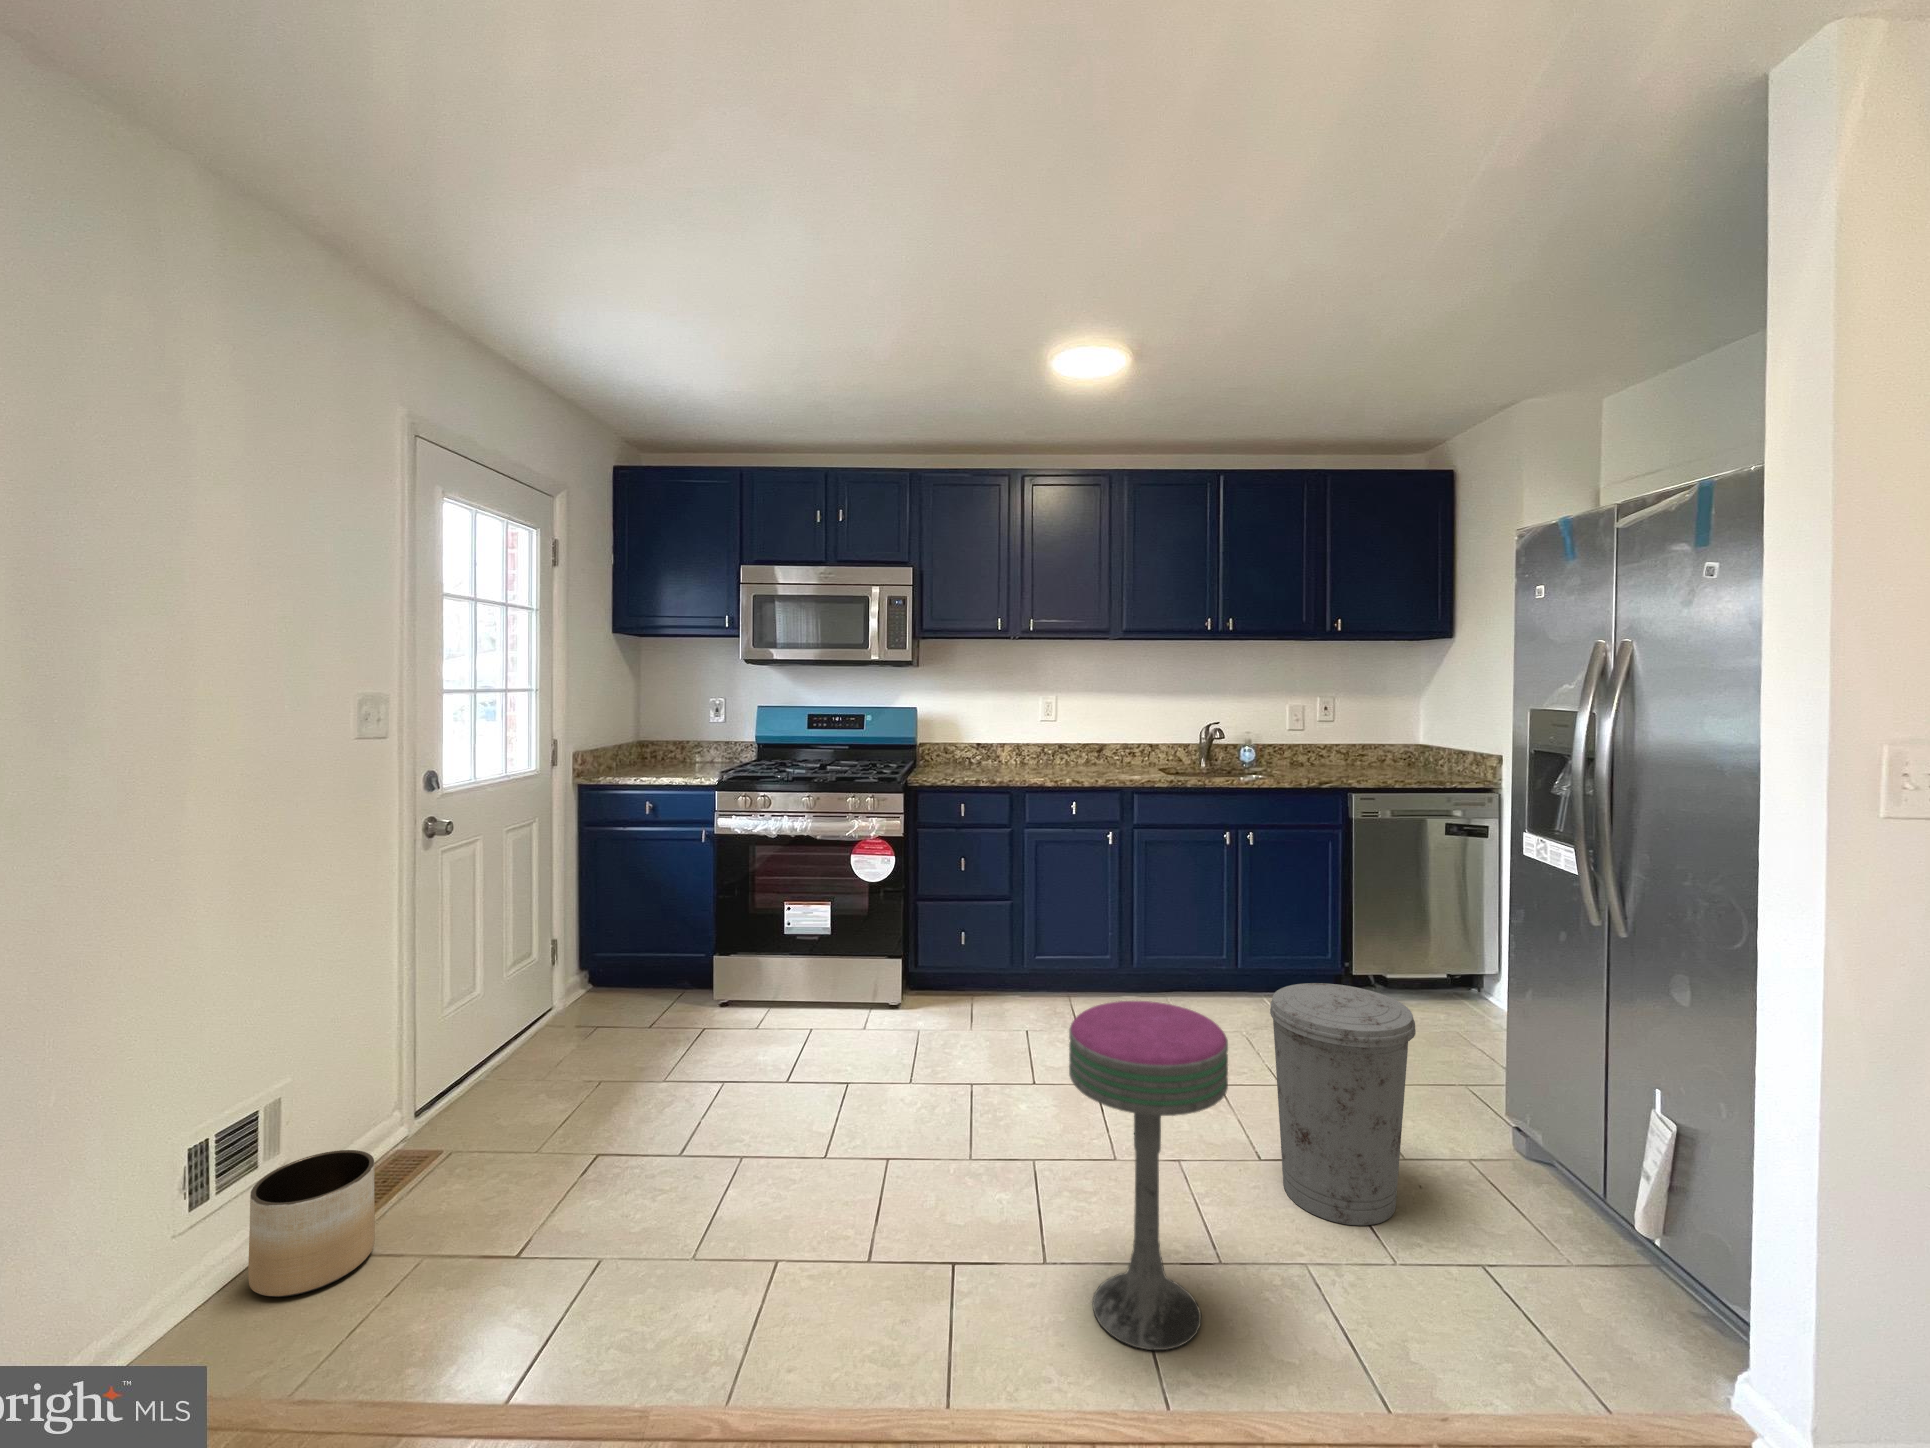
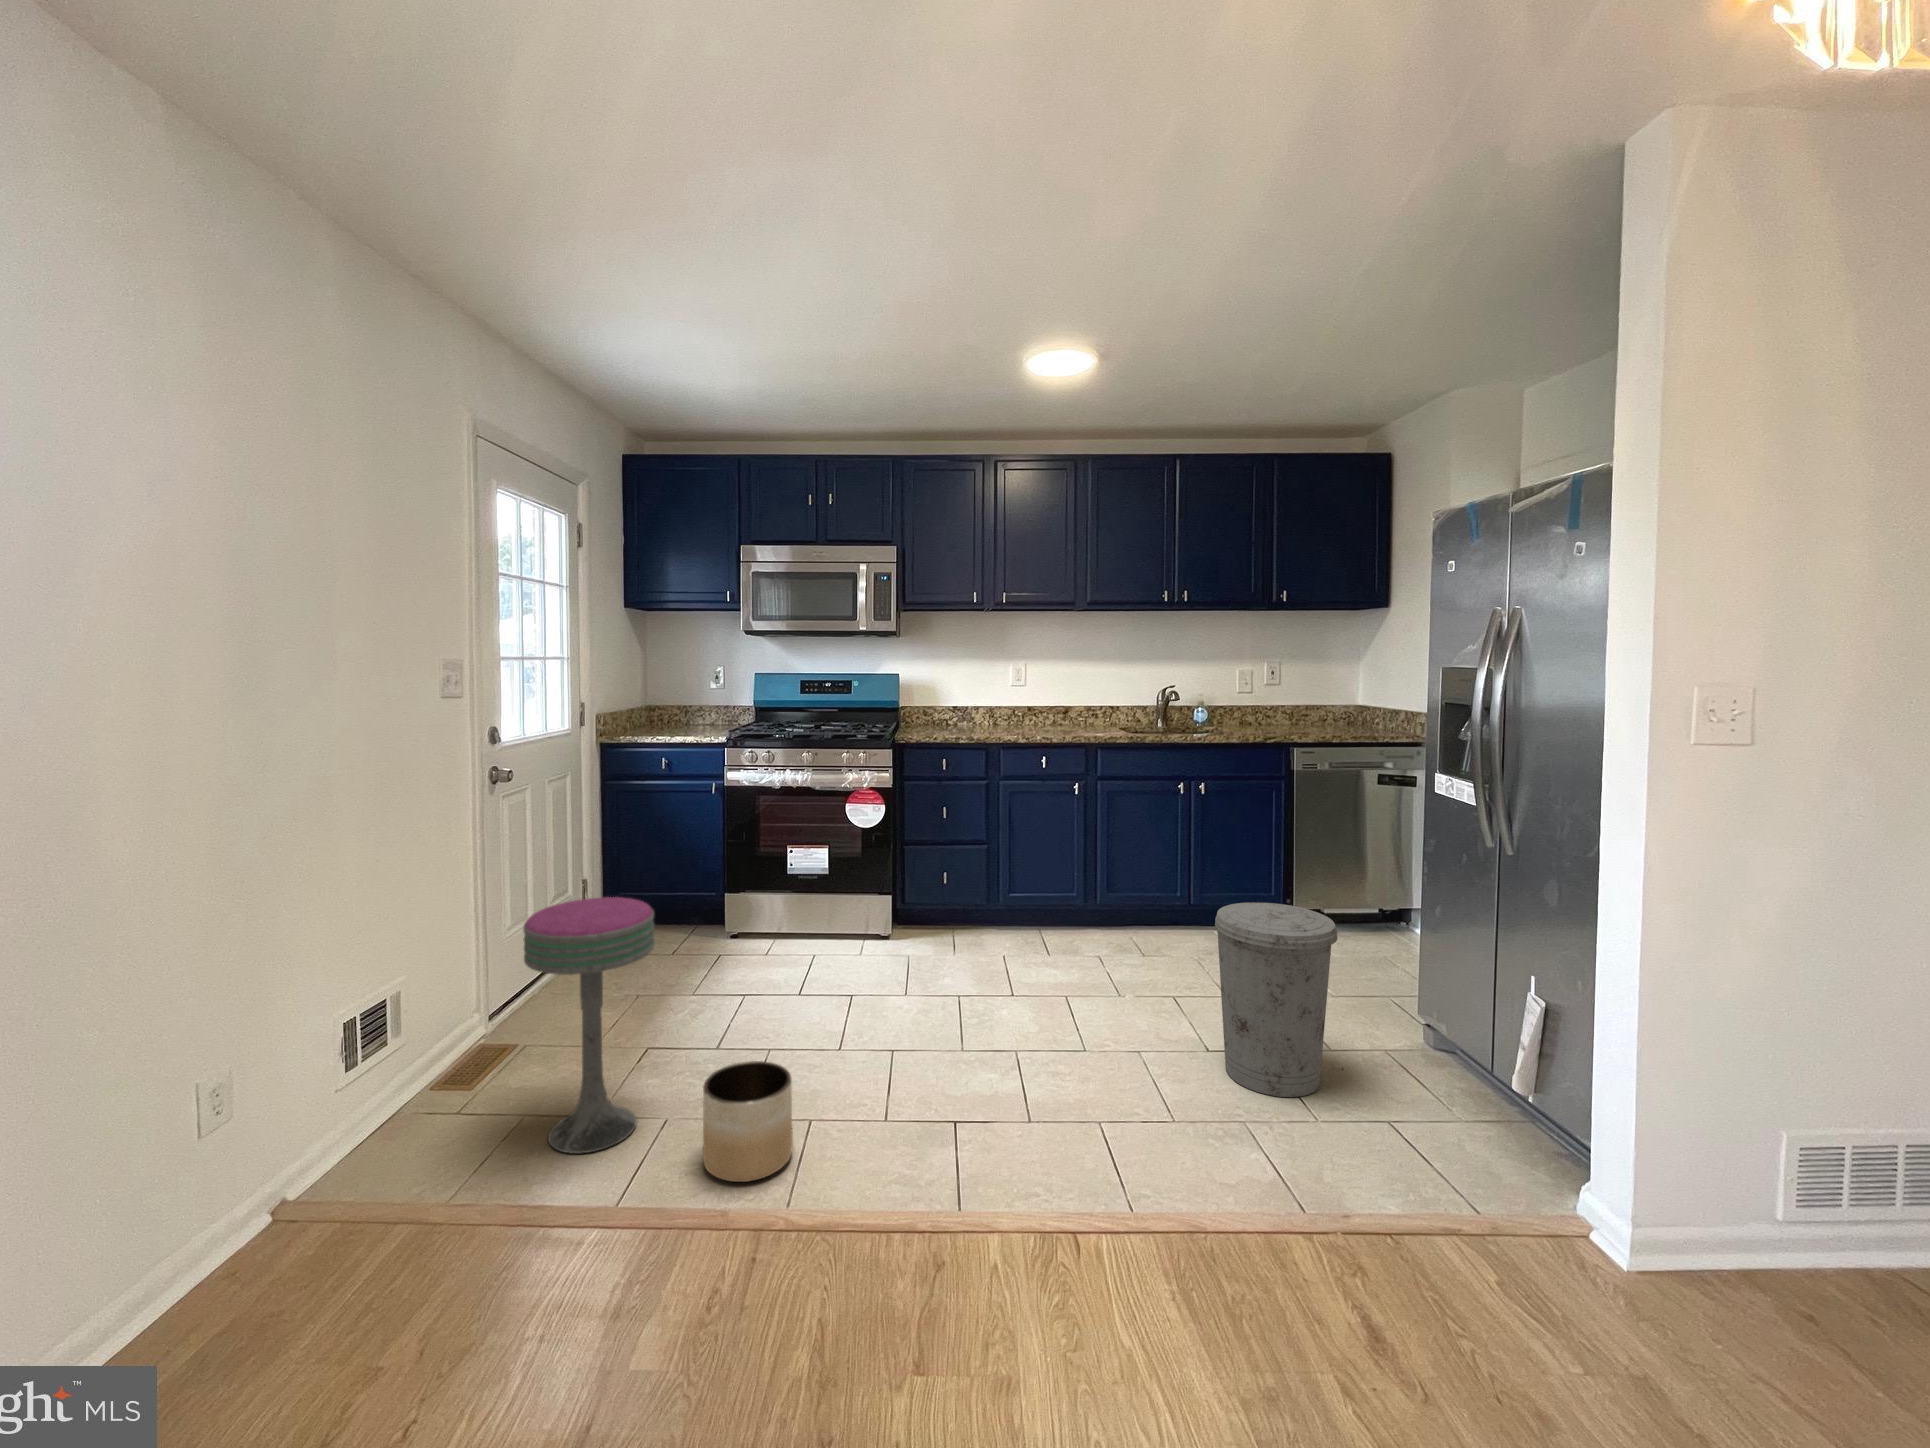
bar stool: present [1069,1001,1228,1350] -> present [523,897,655,1154]
planter: present [248,1150,375,1297] -> present [703,1061,793,1182]

